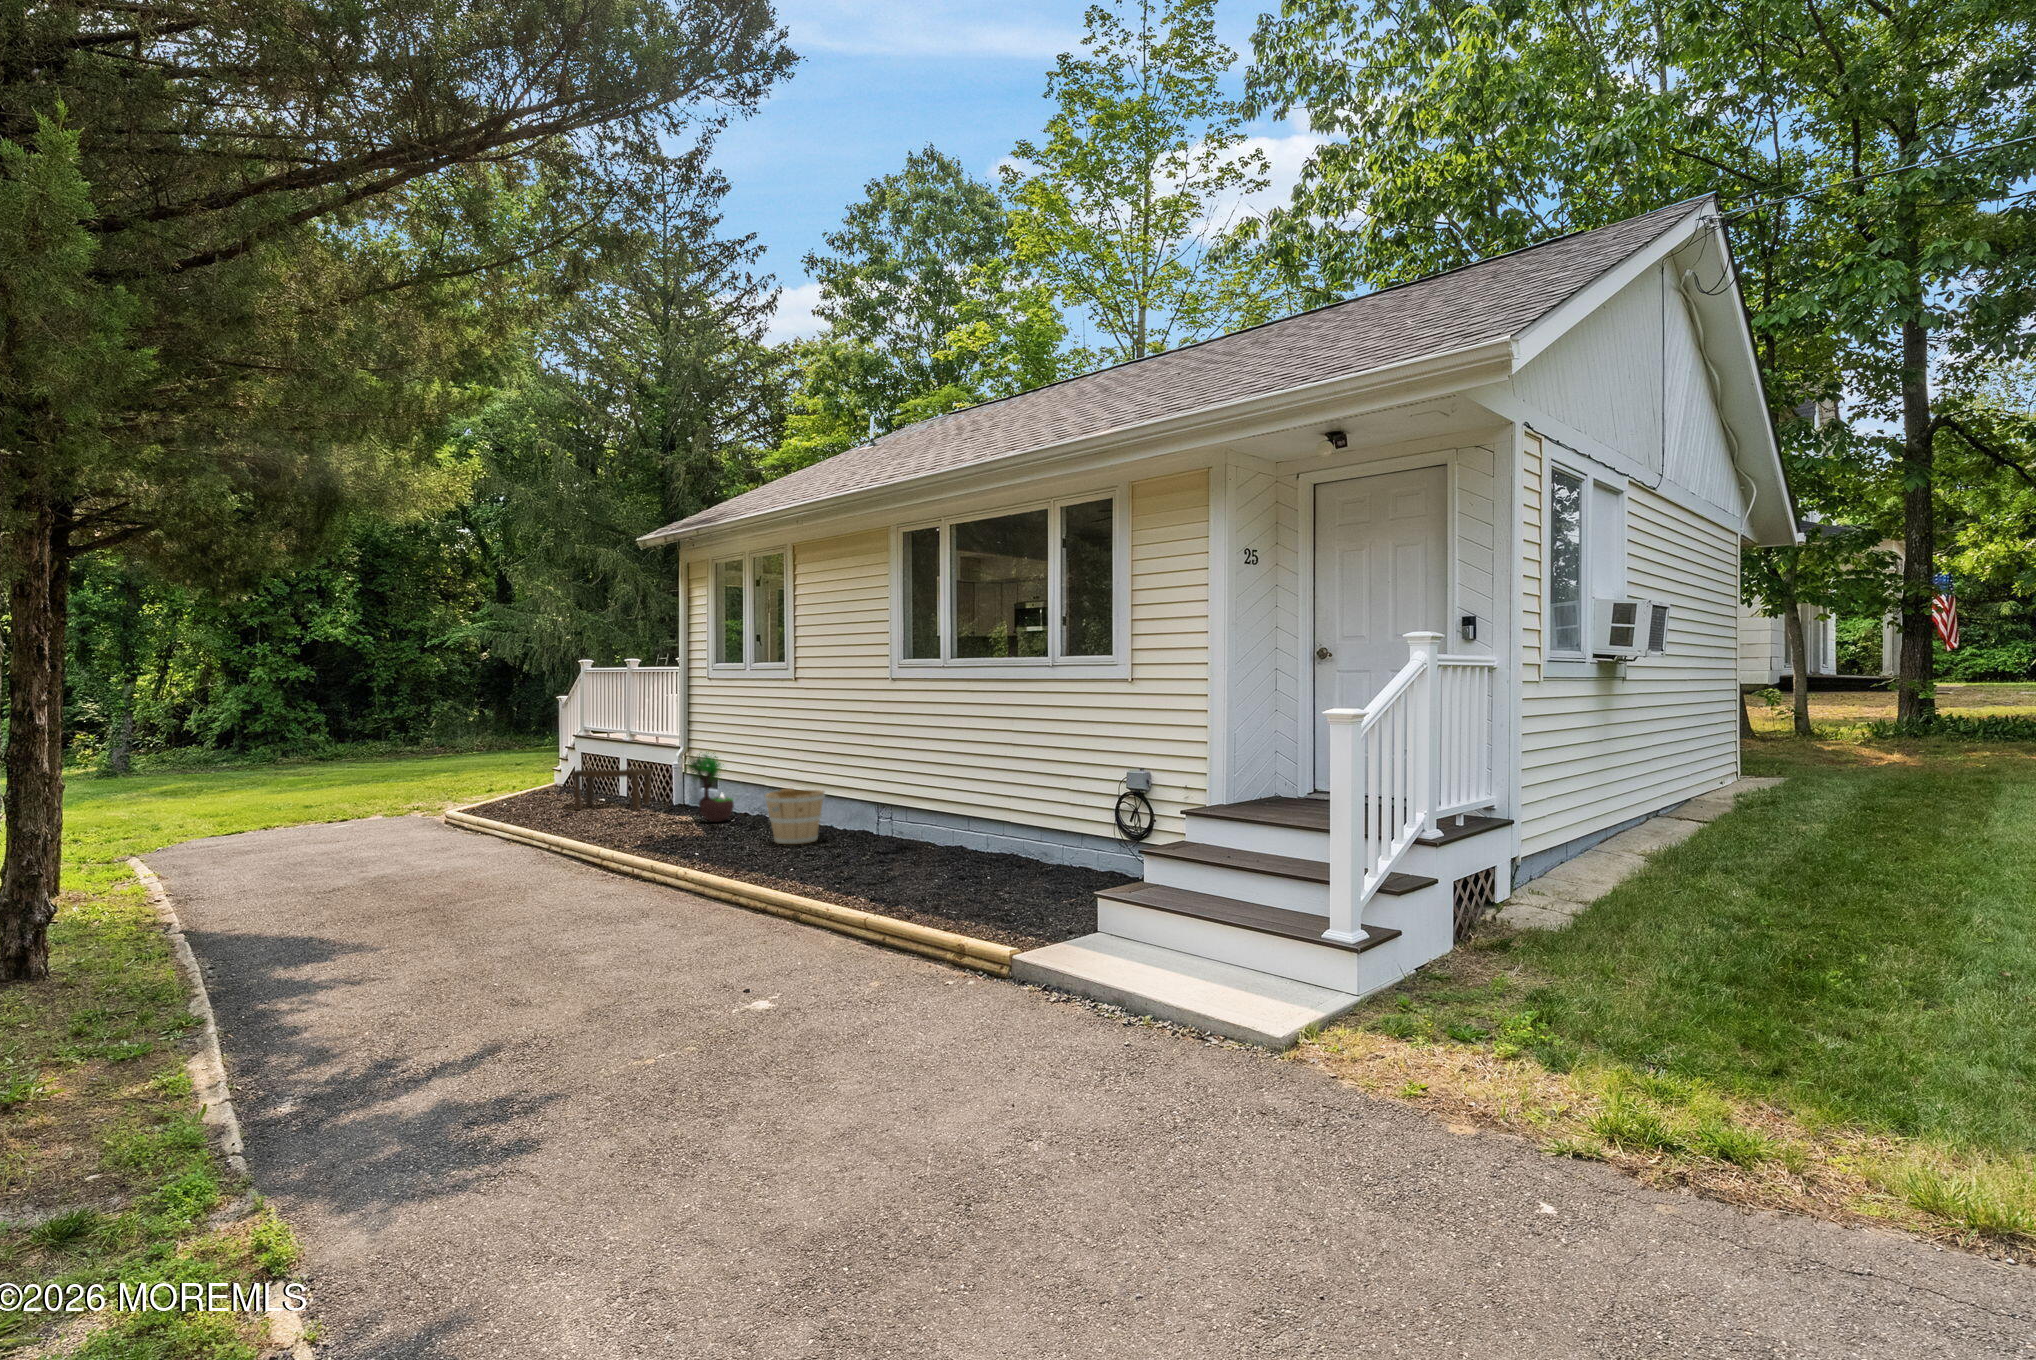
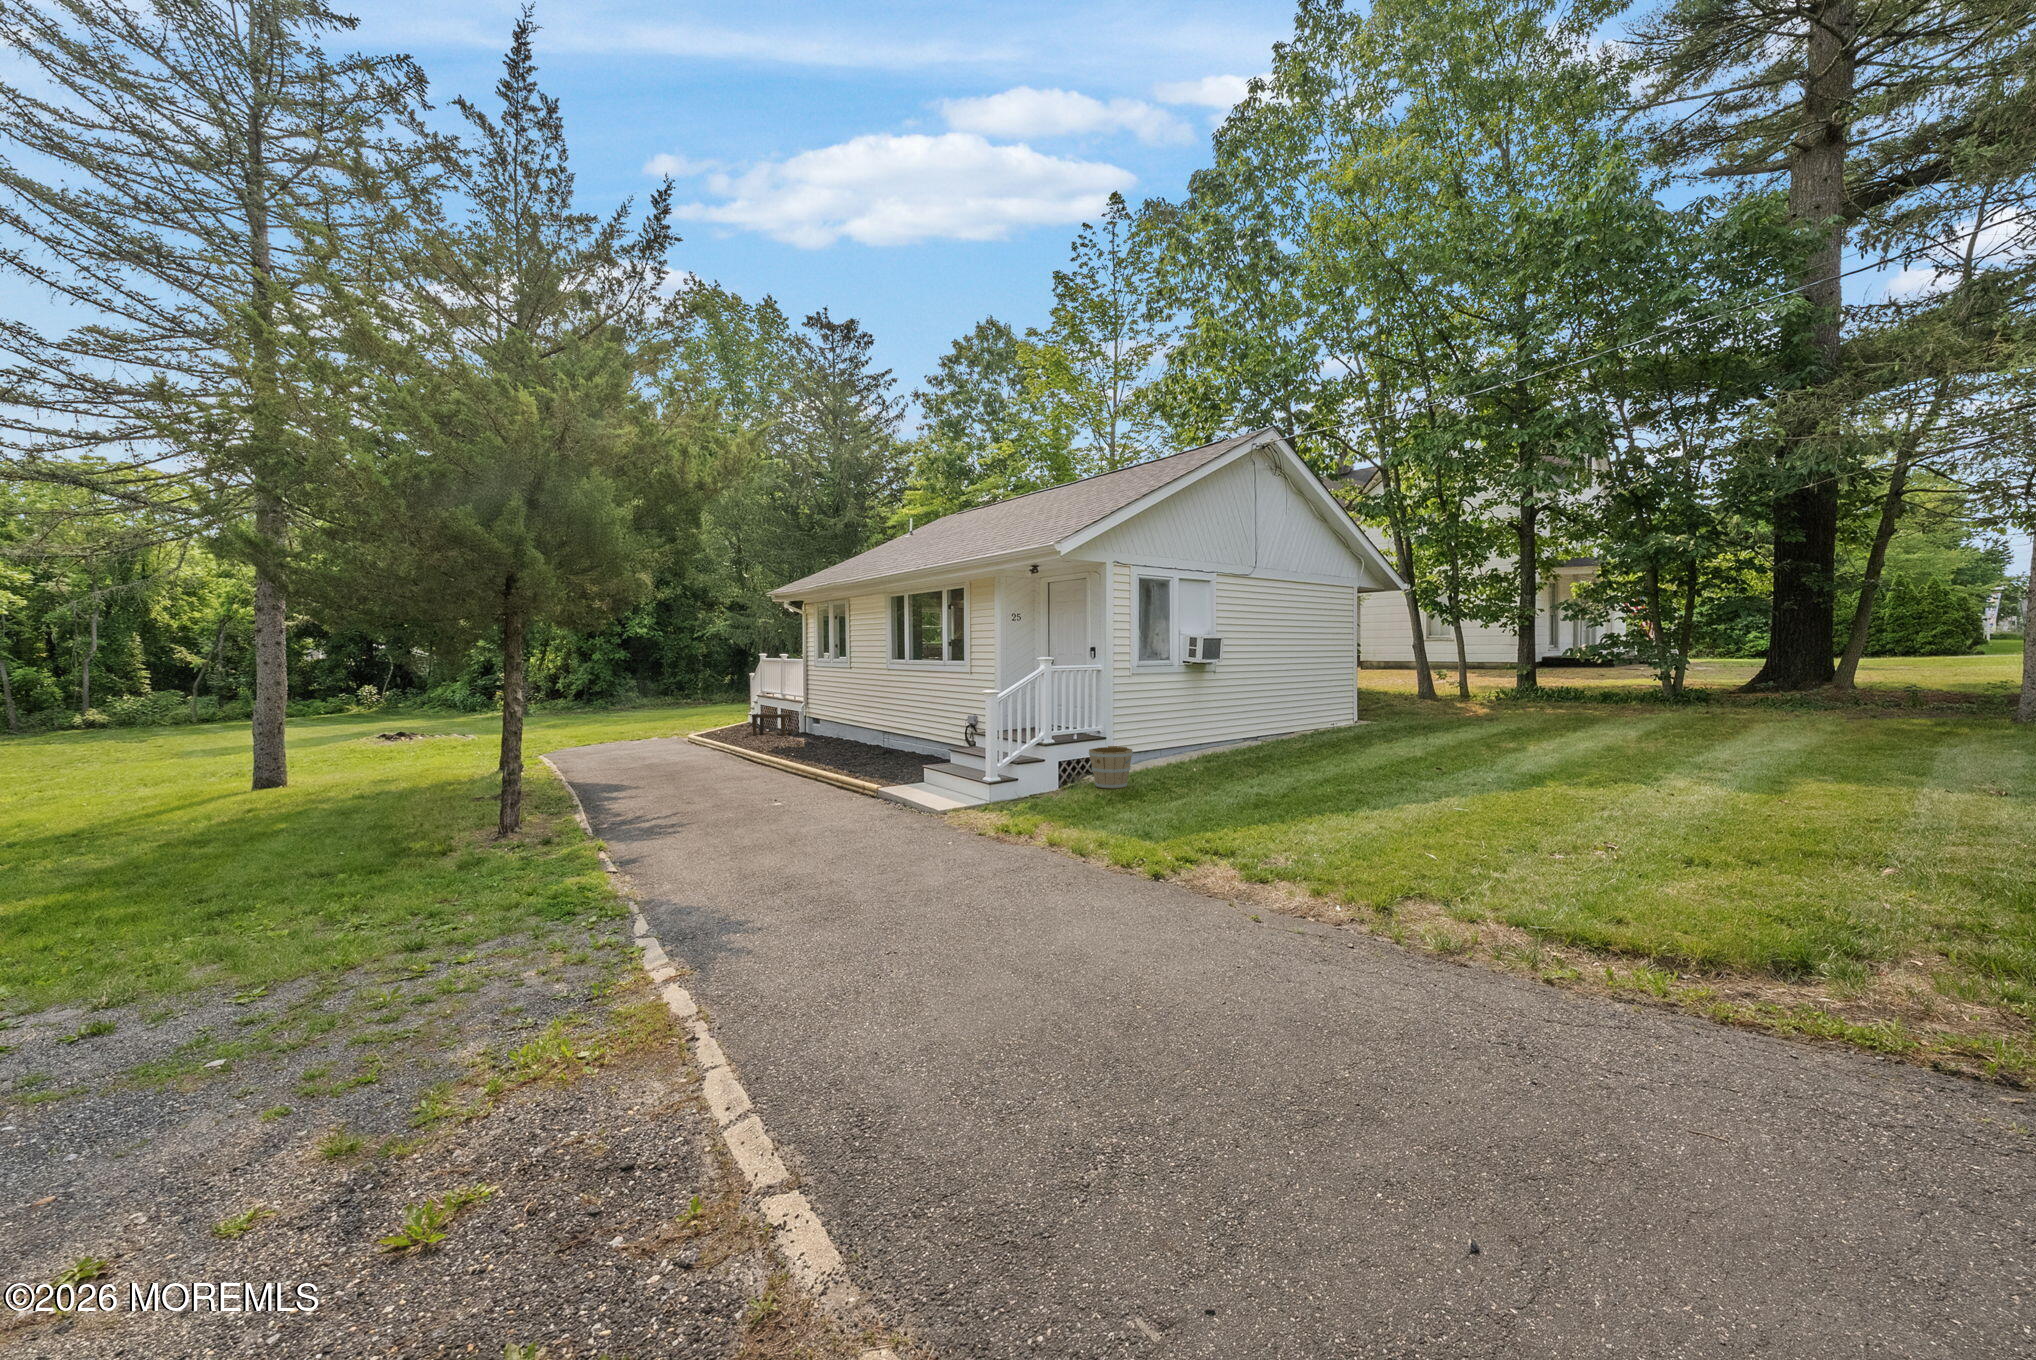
potted tree: present [685,752,734,822] -> none [801,702,828,742]
wooden bucket: present [765,788,825,844] -> present [1089,746,1133,789]

